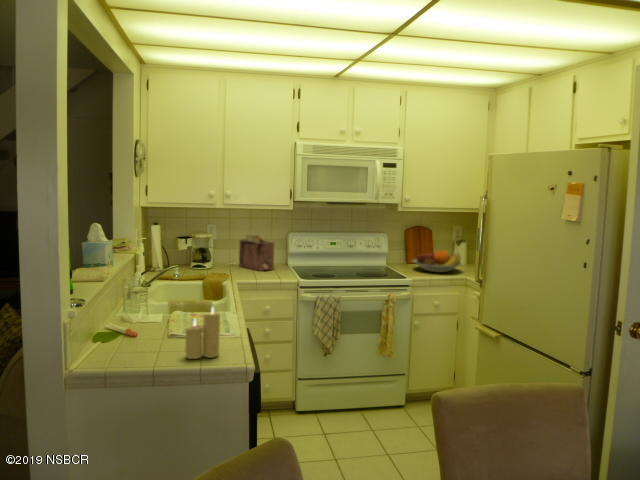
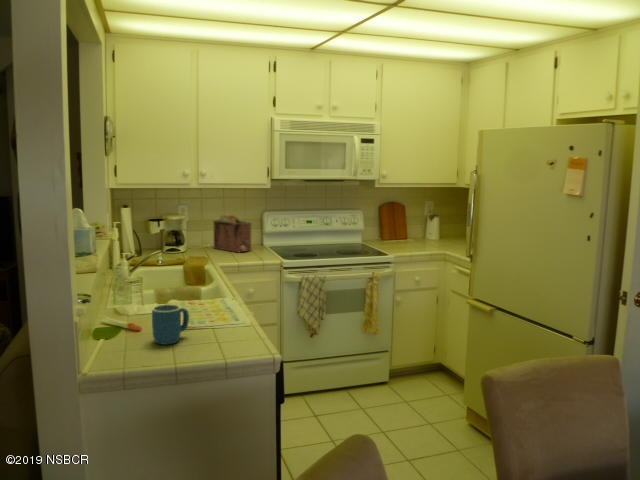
fruit bowl: present [413,250,462,272] -> none [389,226,438,248]
candle: present [185,308,220,359] -> none [203,296,239,352]
mug: none [143,313,179,350] -> present [152,304,189,345]

